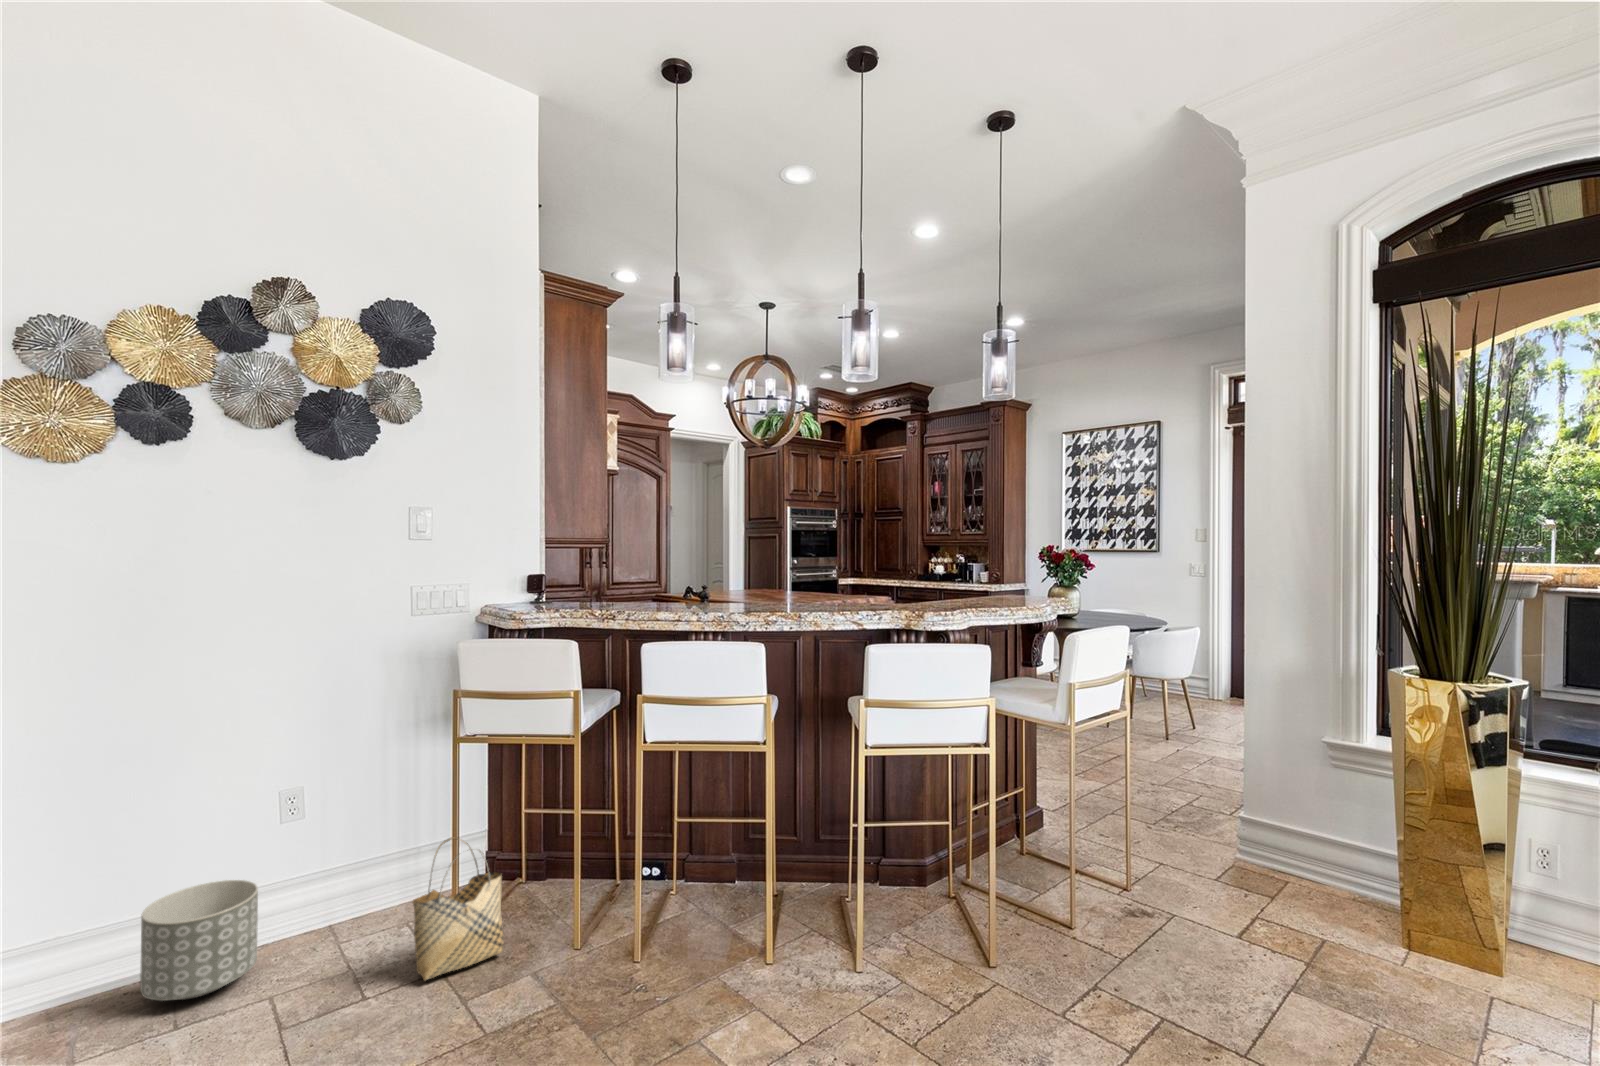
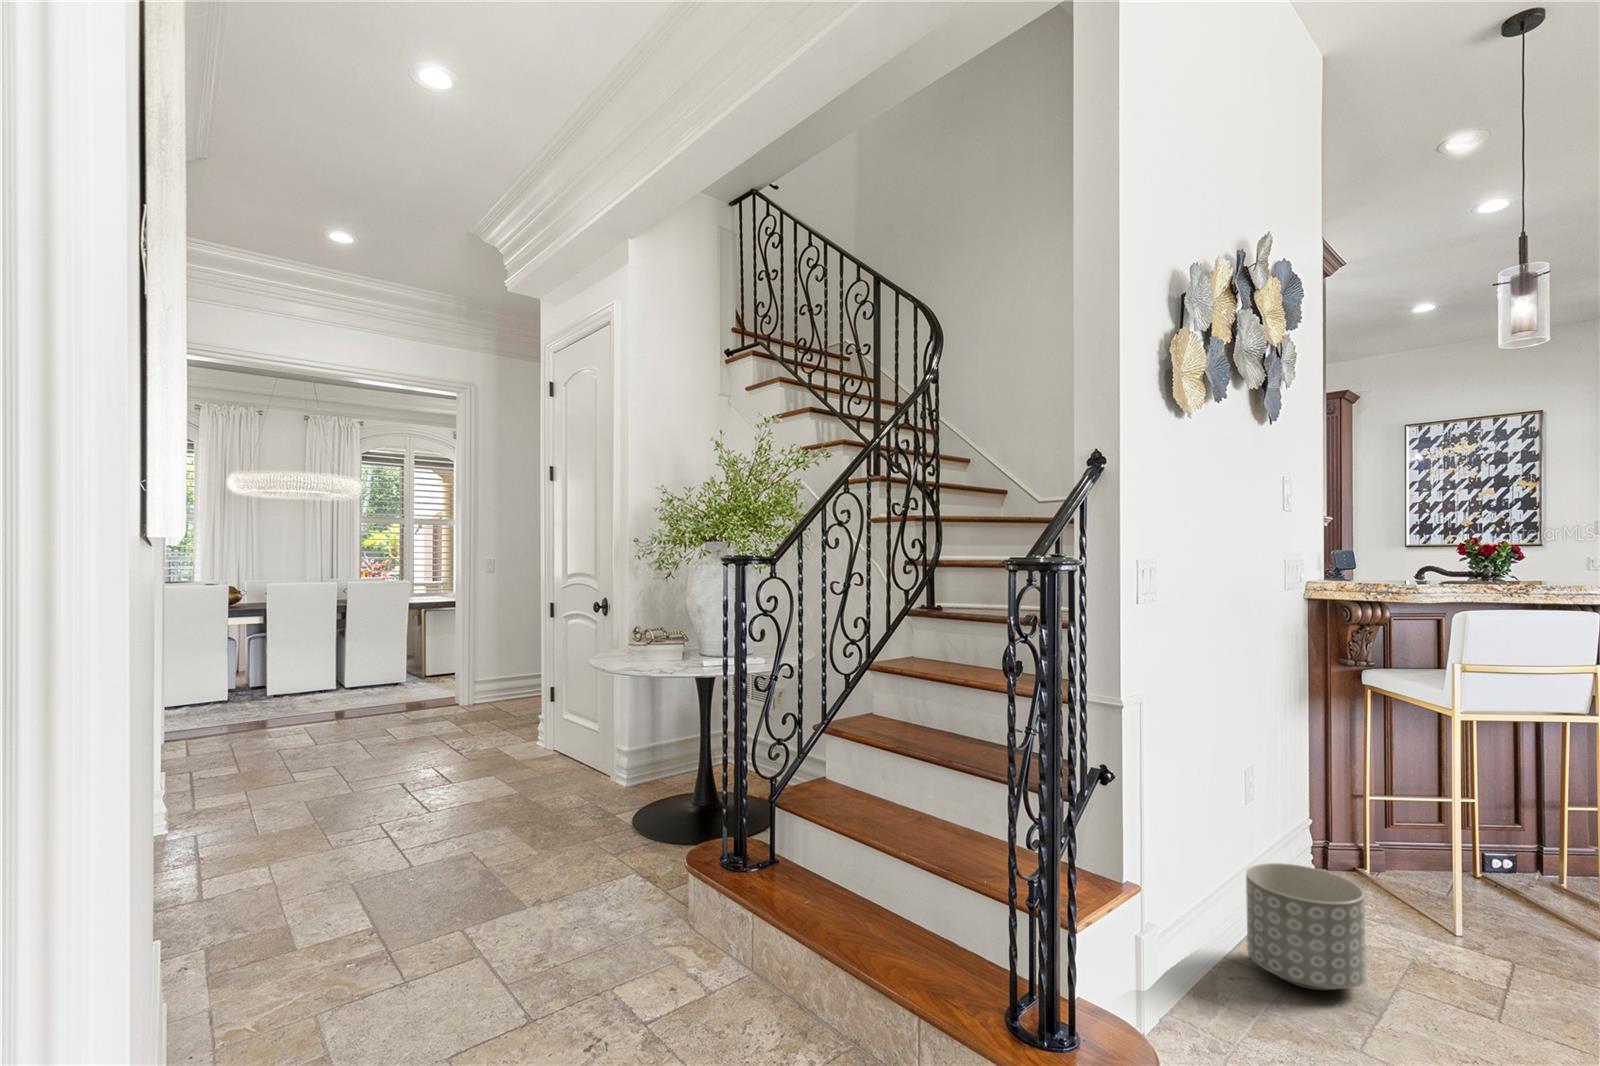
woven basket: present [412,838,504,980] -> none [1478,815,1553,968]

